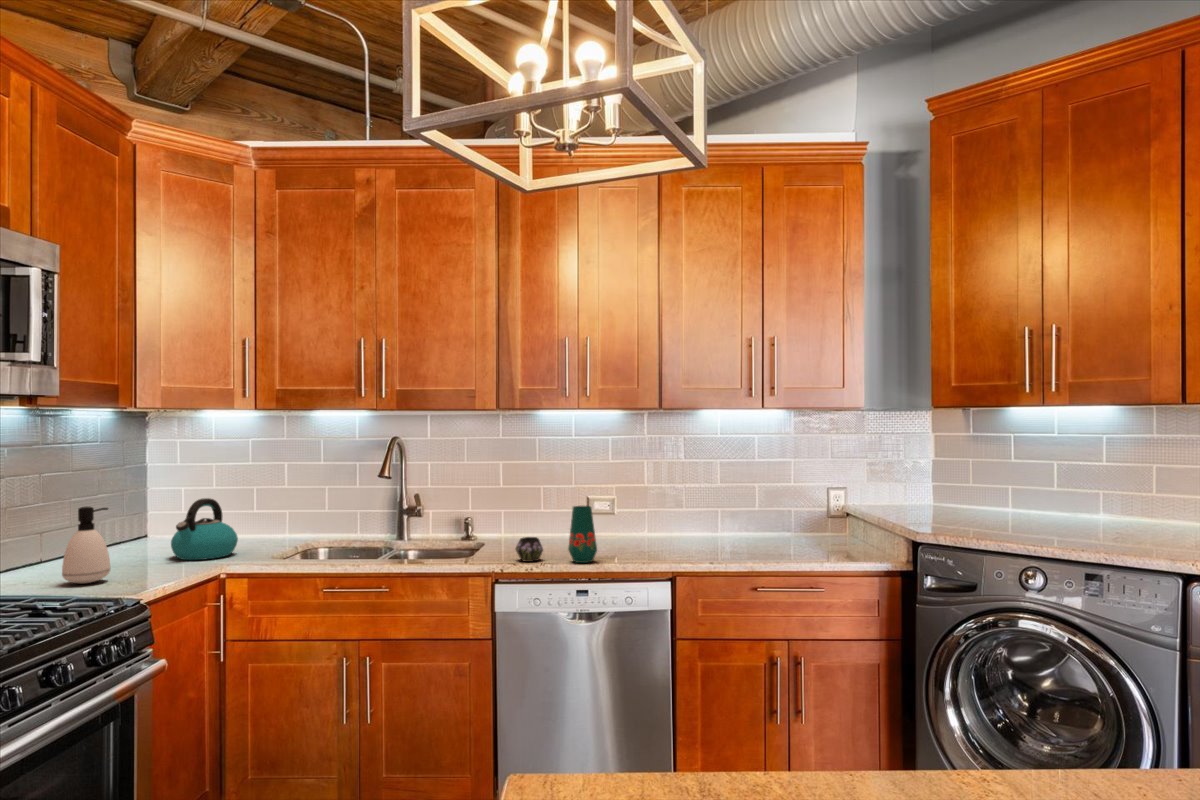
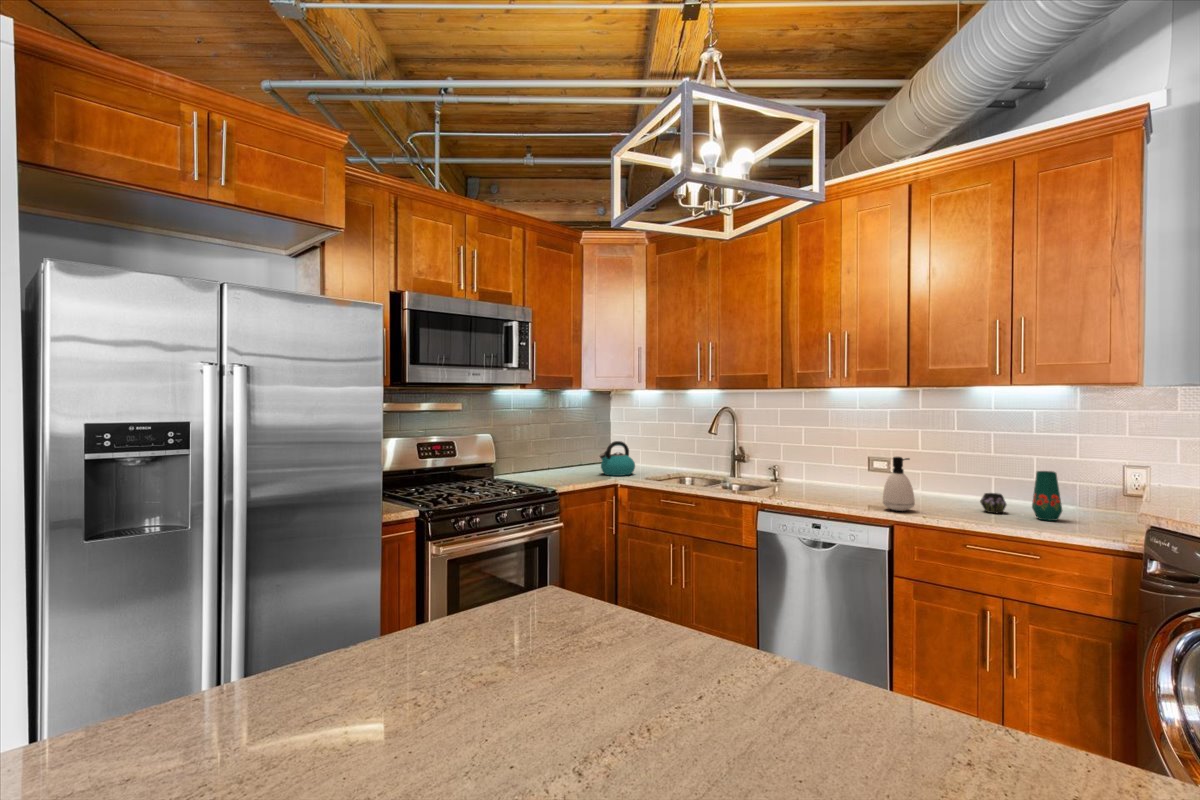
vase: present [516,506,597,563] -> present [980,471,1062,521]
soap dispenser: present [62,507,110,583] -> present [883,457,915,511]

